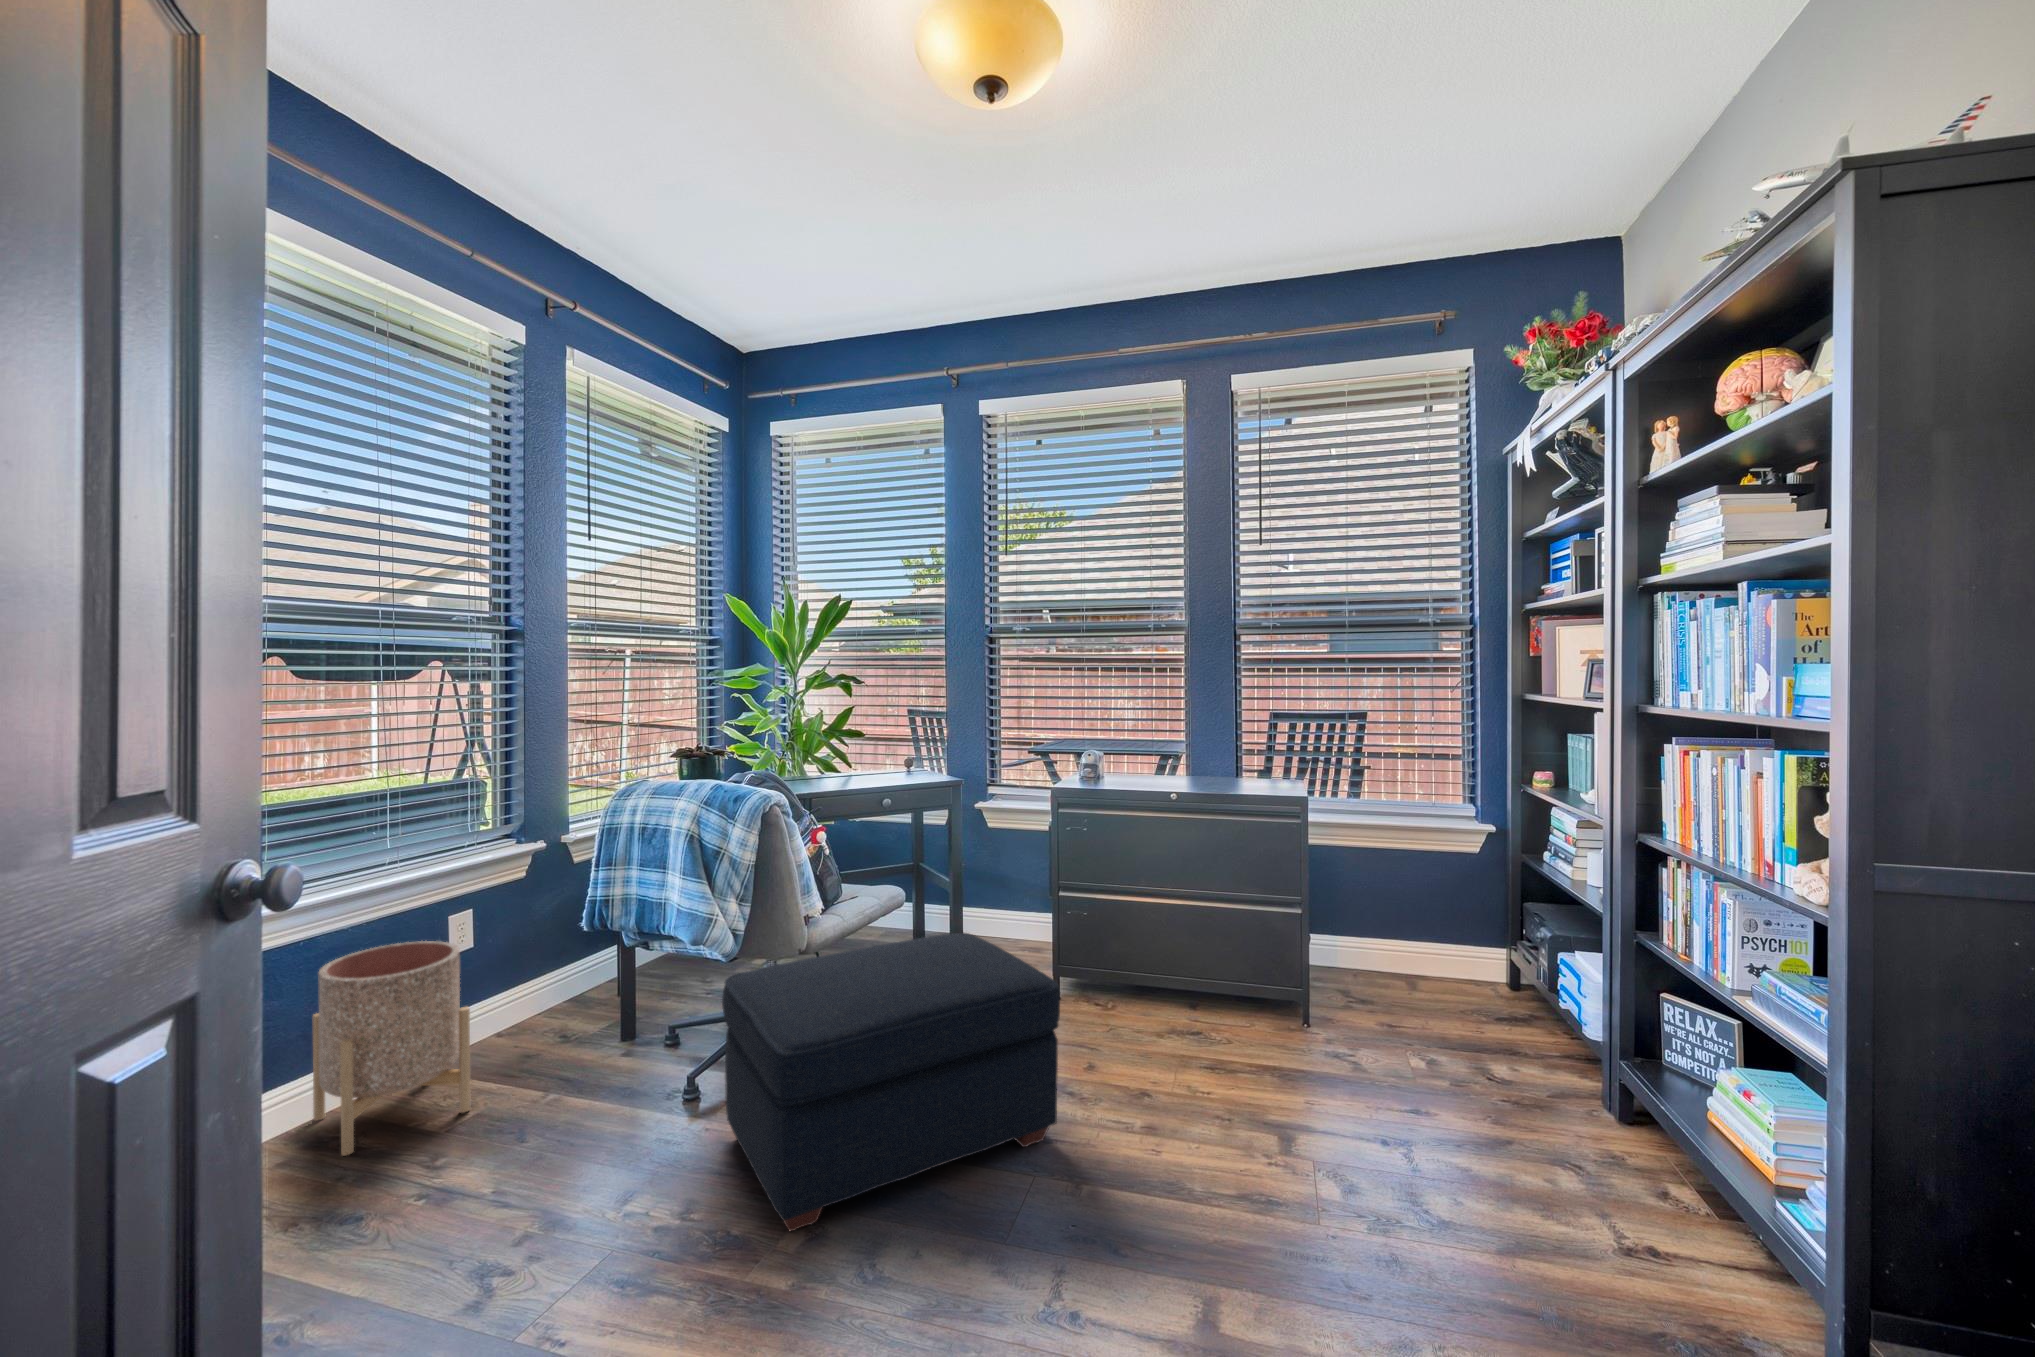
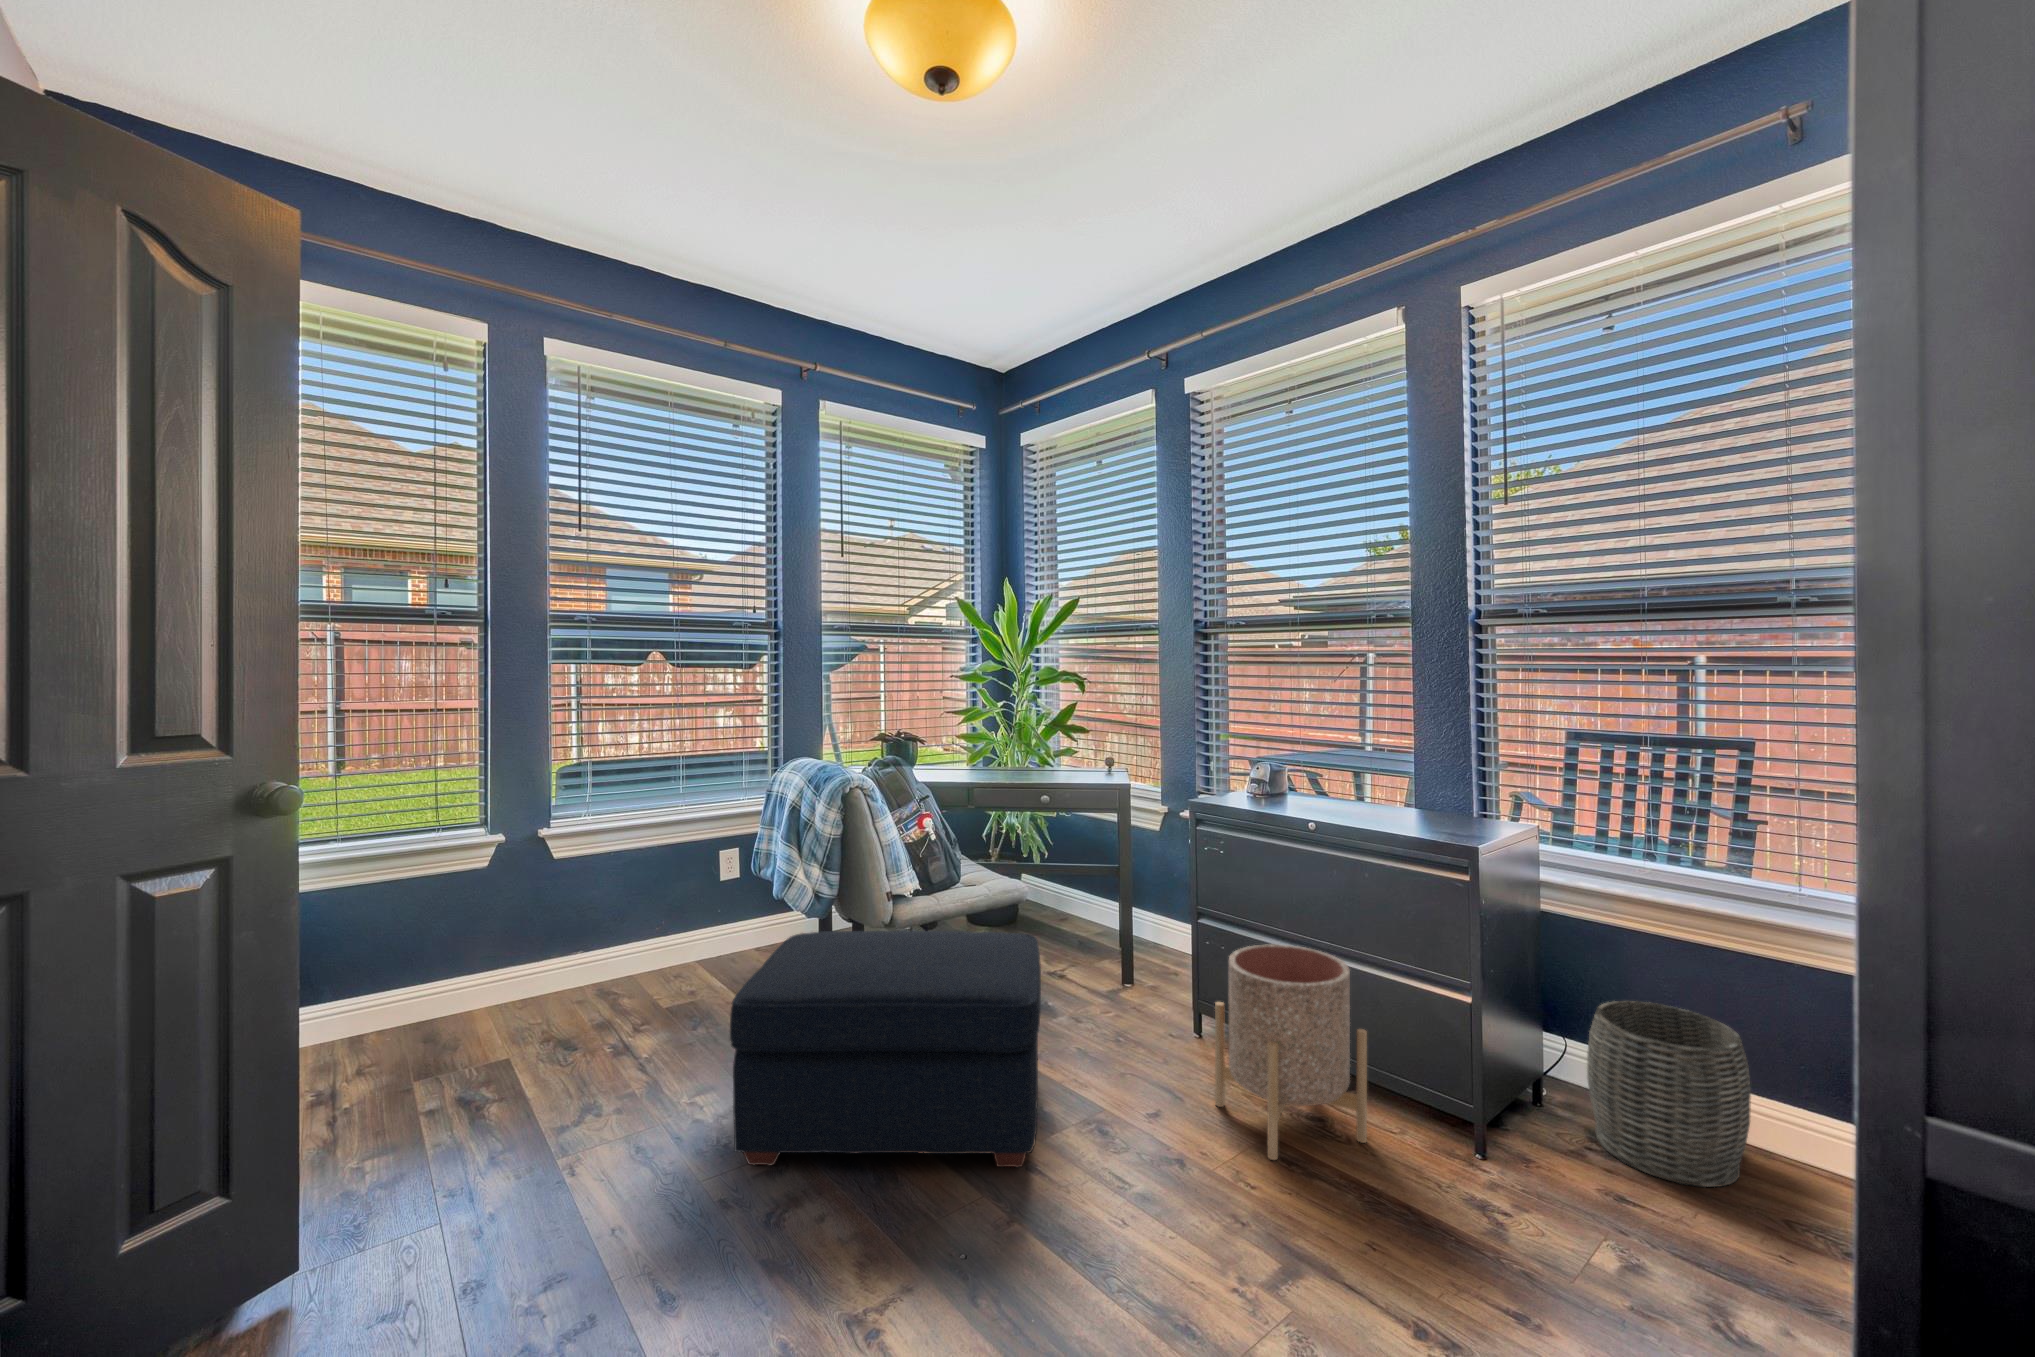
woven basket: none [1343,903,1437,1016] -> present [1587,1001,1751,1187]
planter: present [313,941,470,1156] -> present [1215,944,1367,1160]

